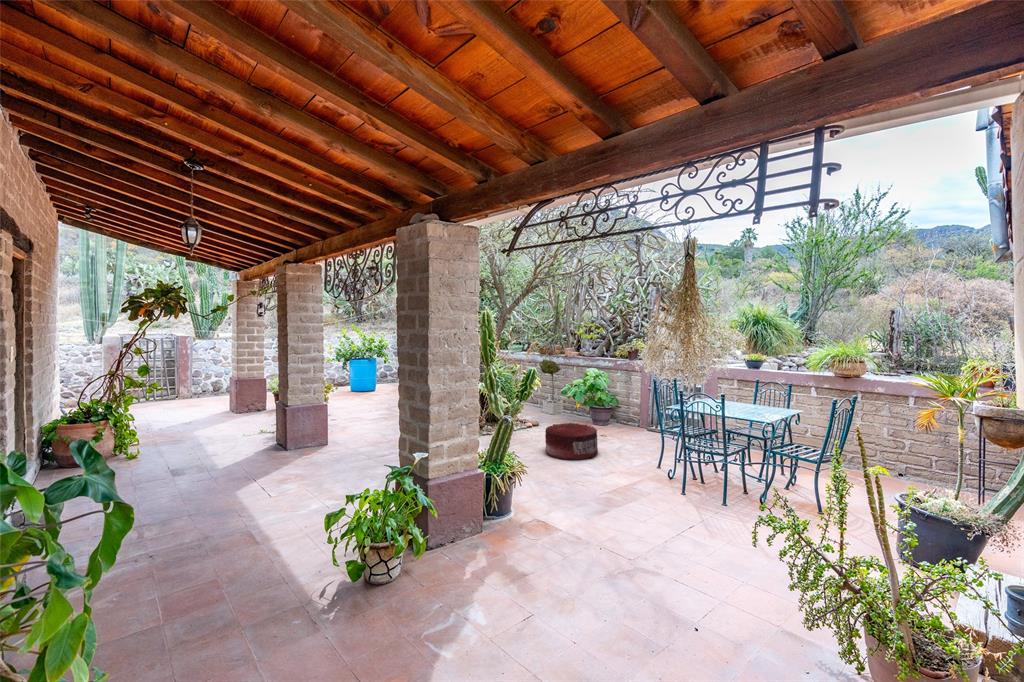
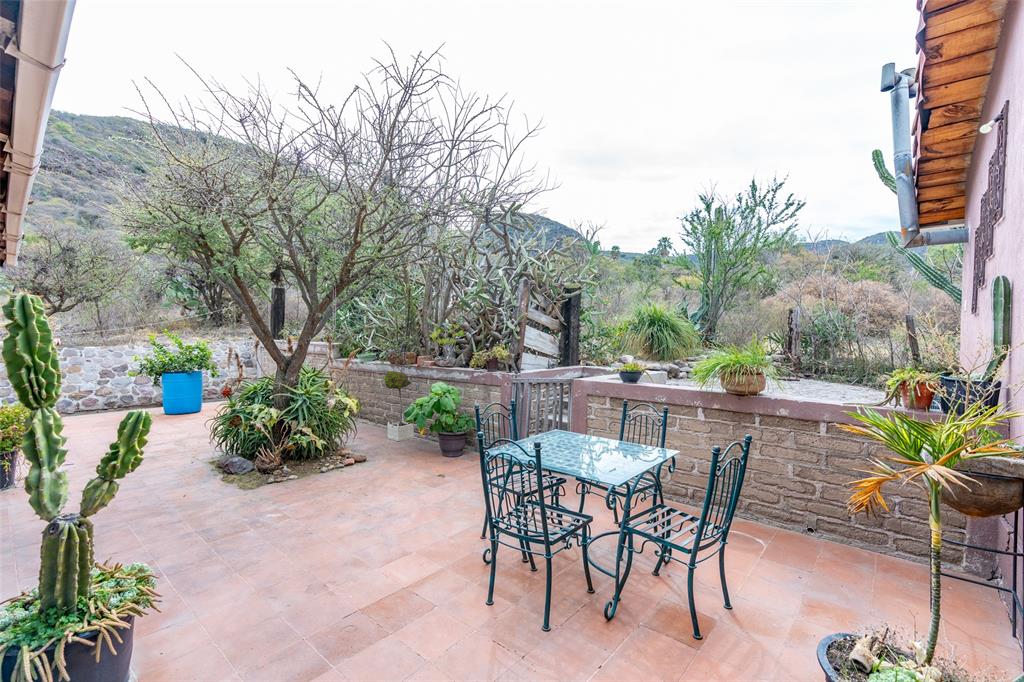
pouf: present [545,423,598,459] -> none [327,465,410,529]

